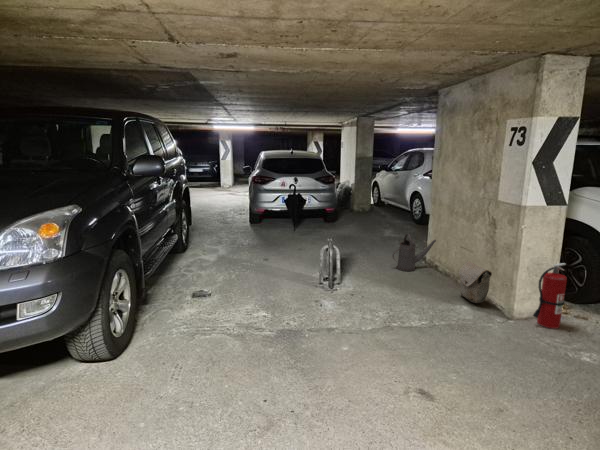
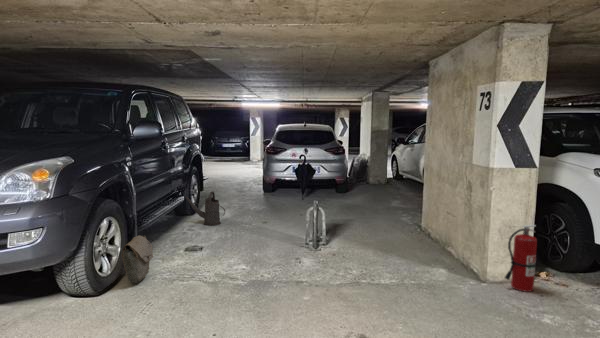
watering can: present [393,234,436,271] -> present [186,192,225,226]
bag: present [459,261,492,303] -> present [122,235,153,283]

